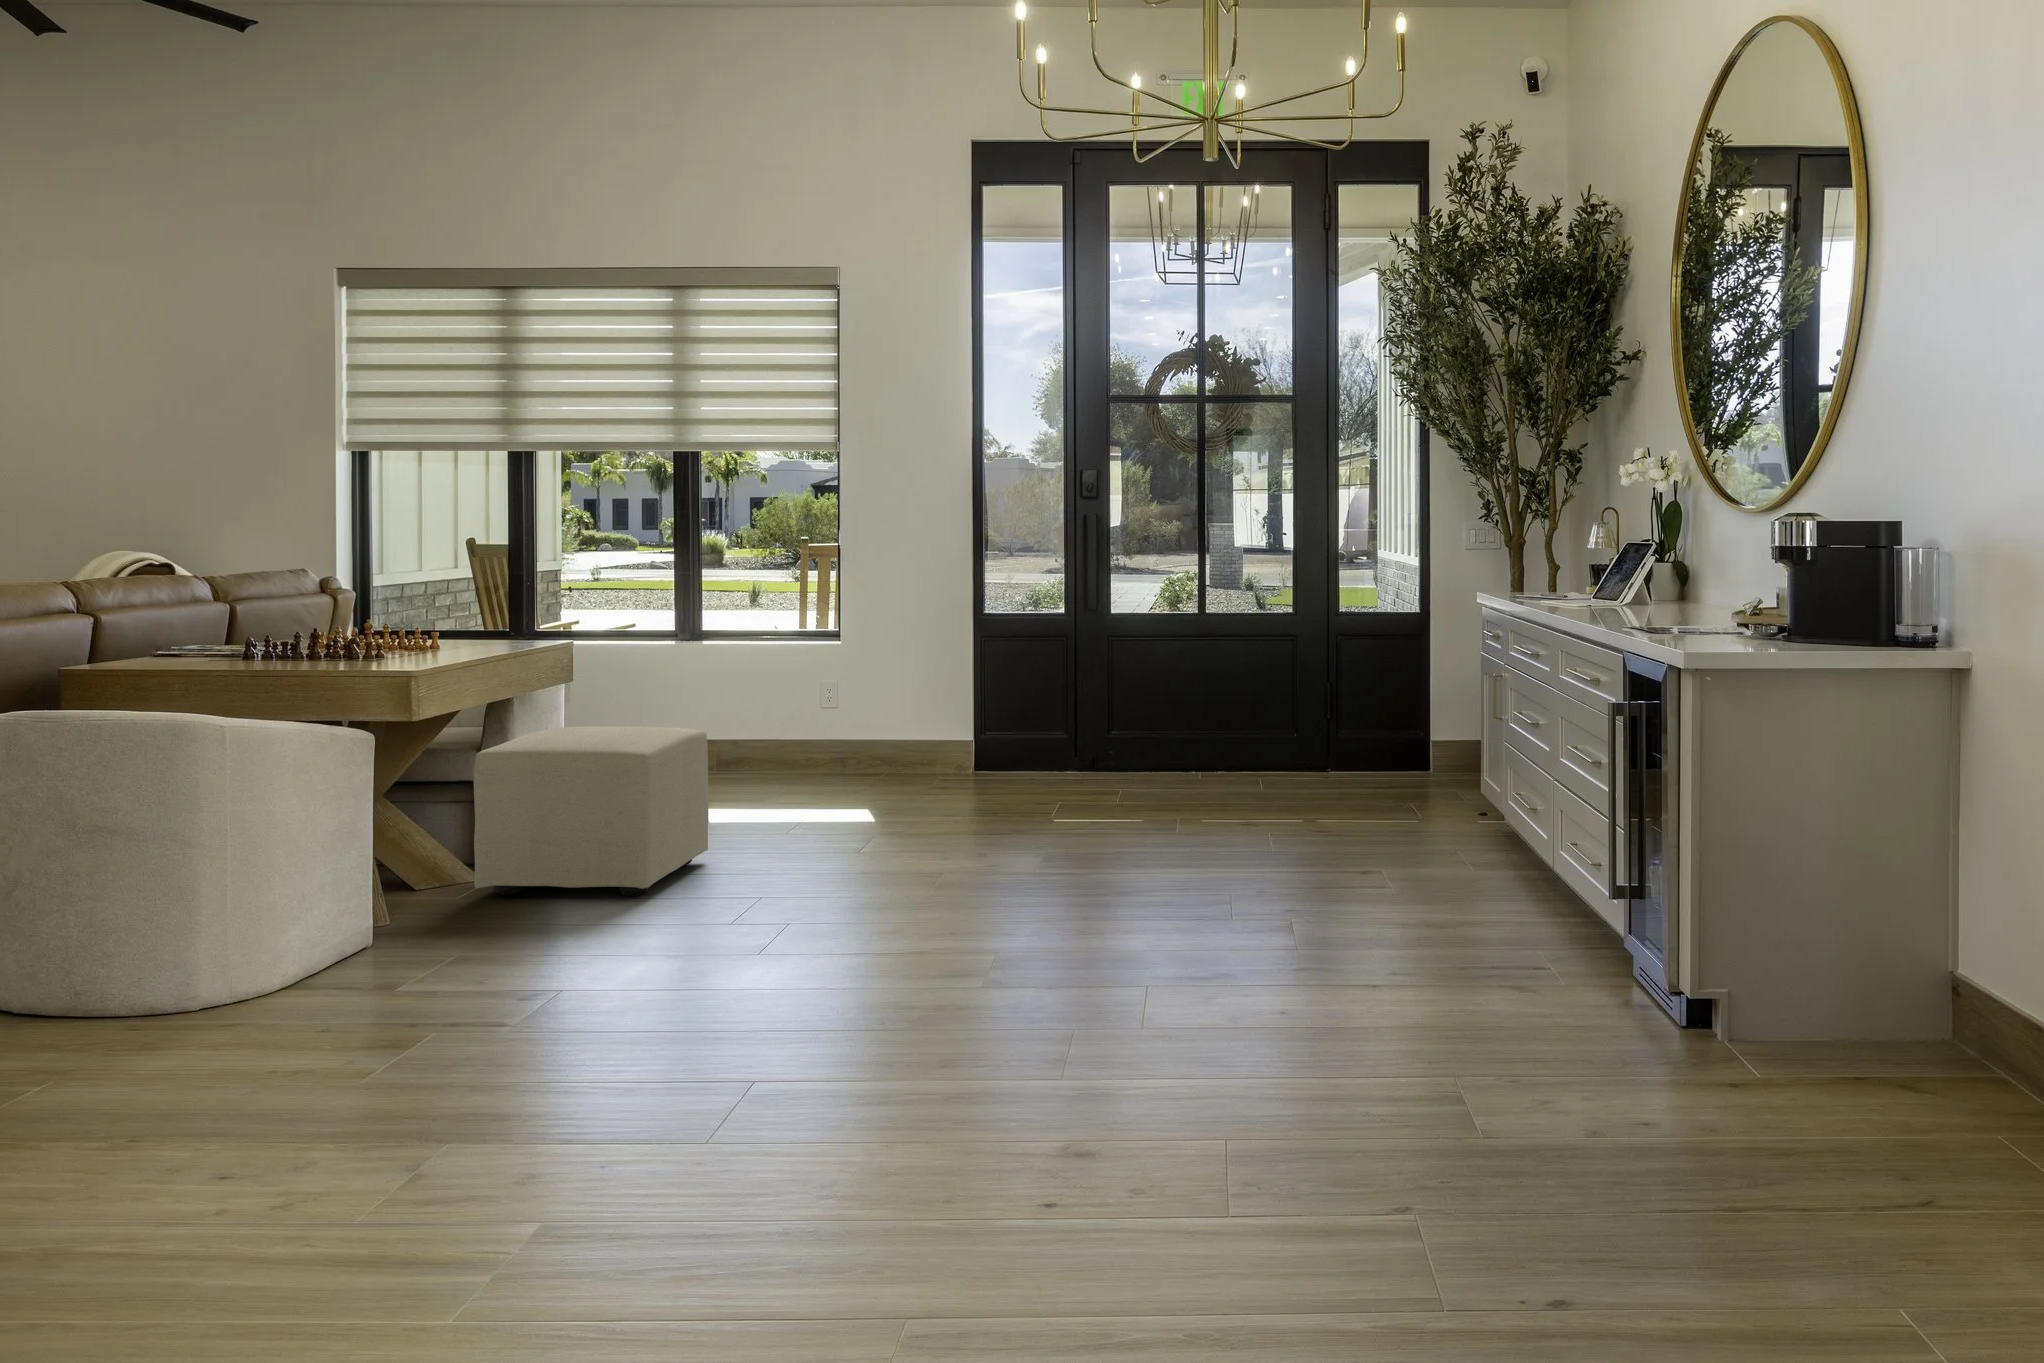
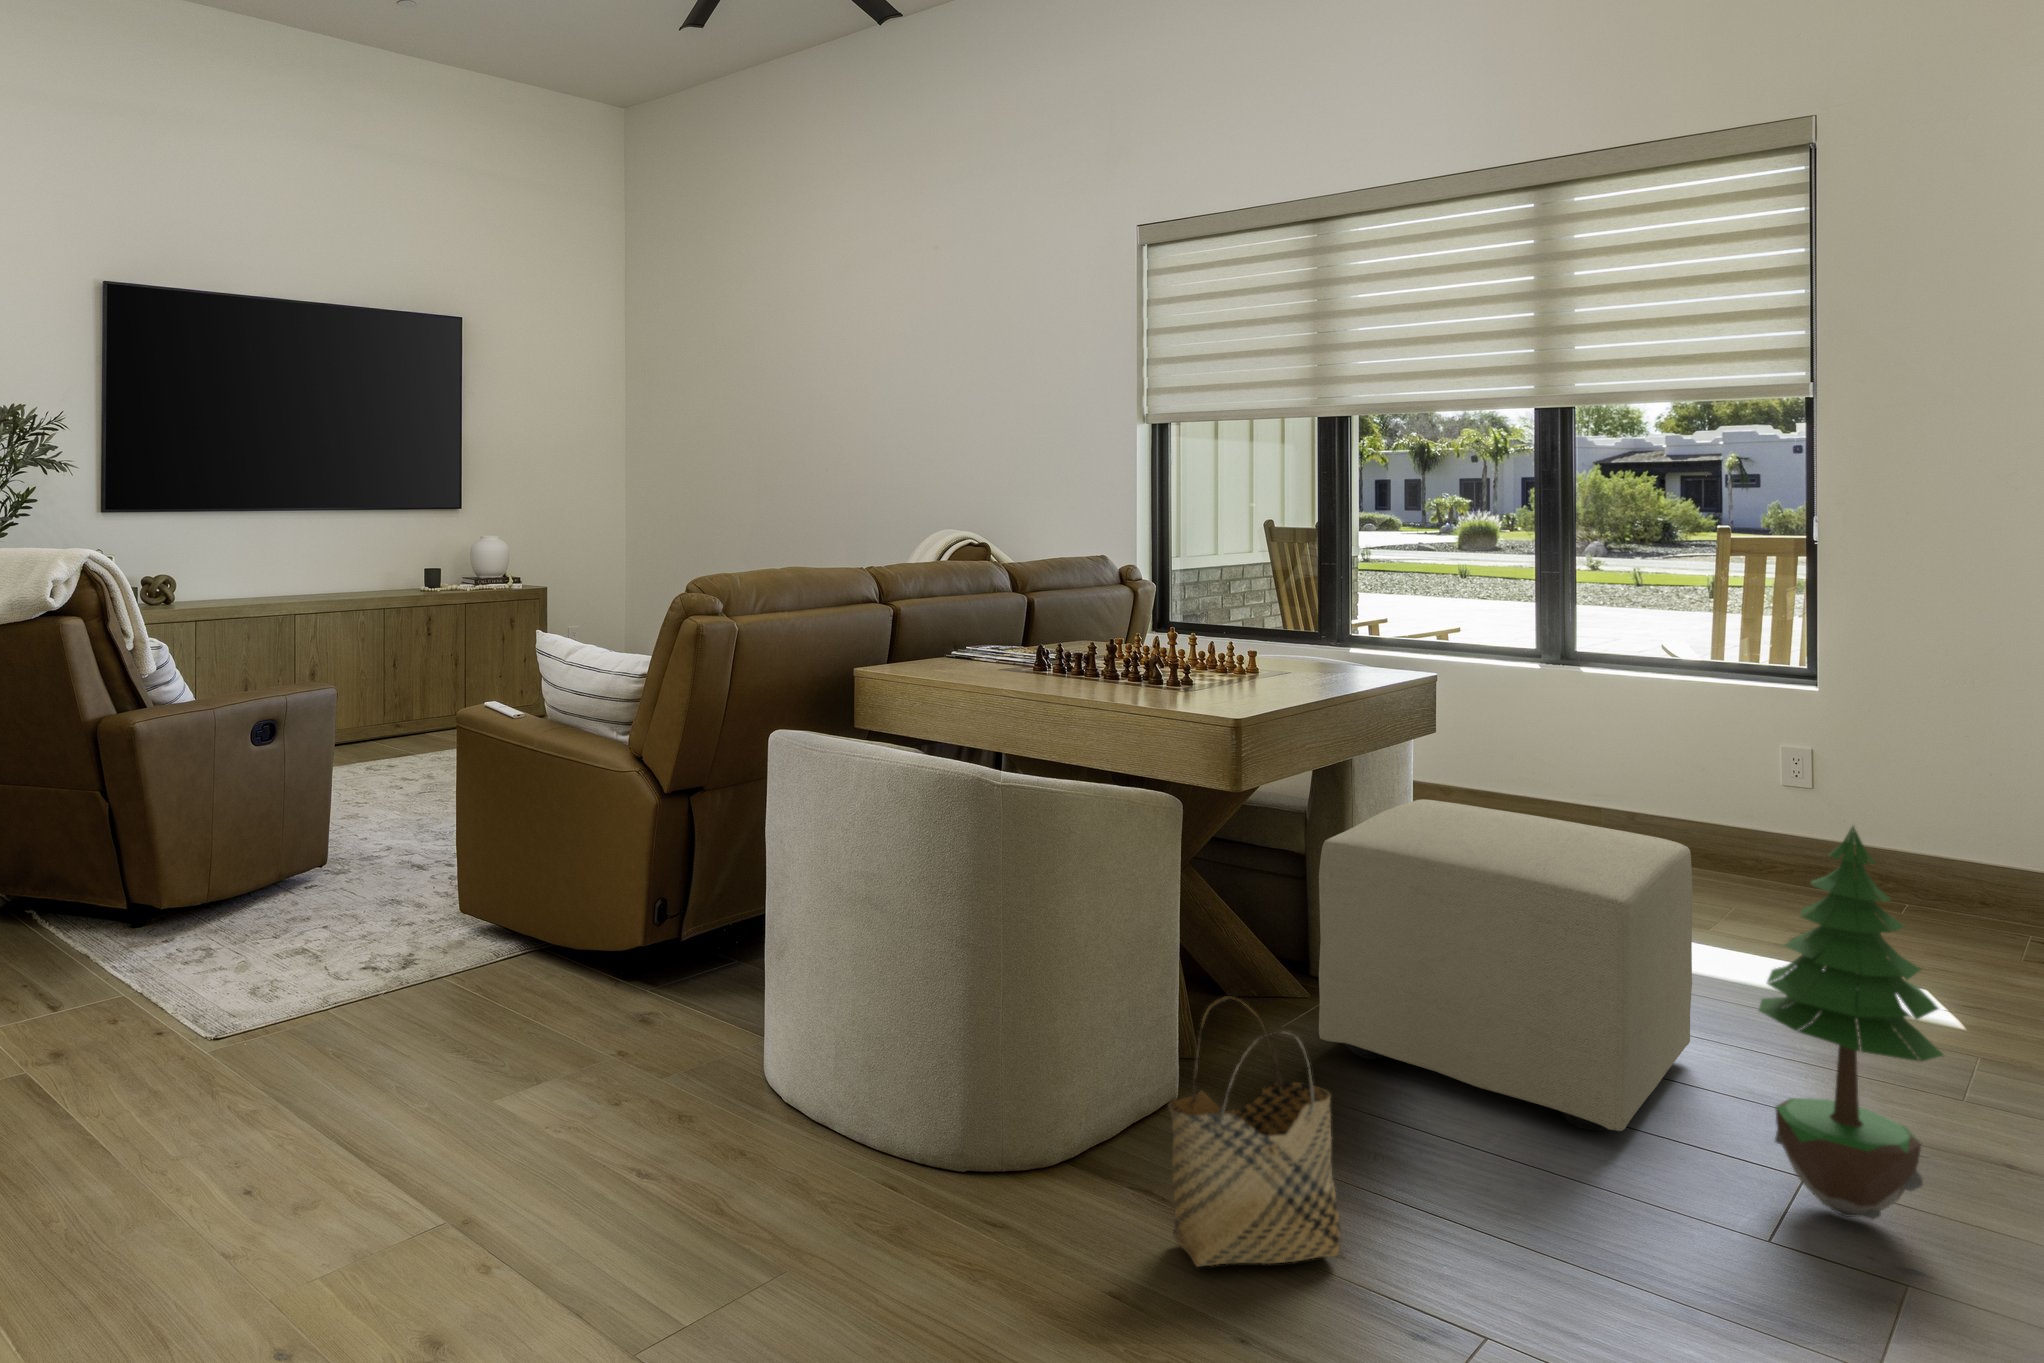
potted tree: none [707,692,785,899] -> present [1759,827,1943,1220]
woven basket: none [356,828,467,983] -> present [1169,996,1341,1267]

